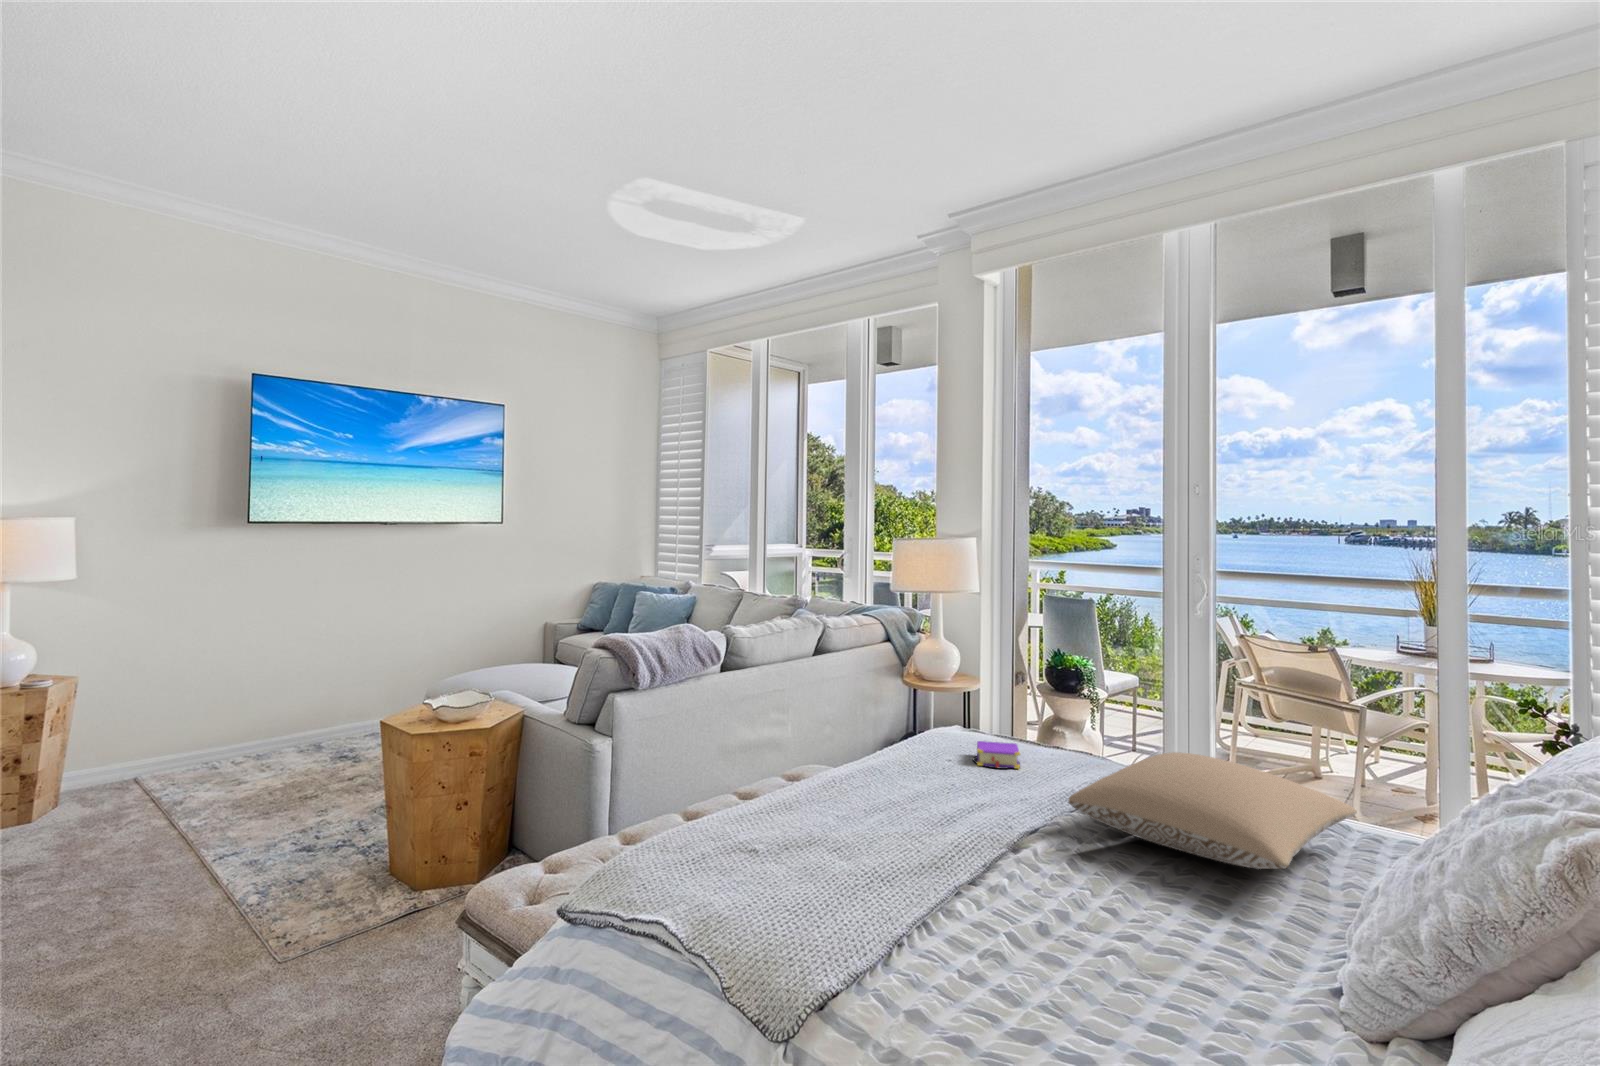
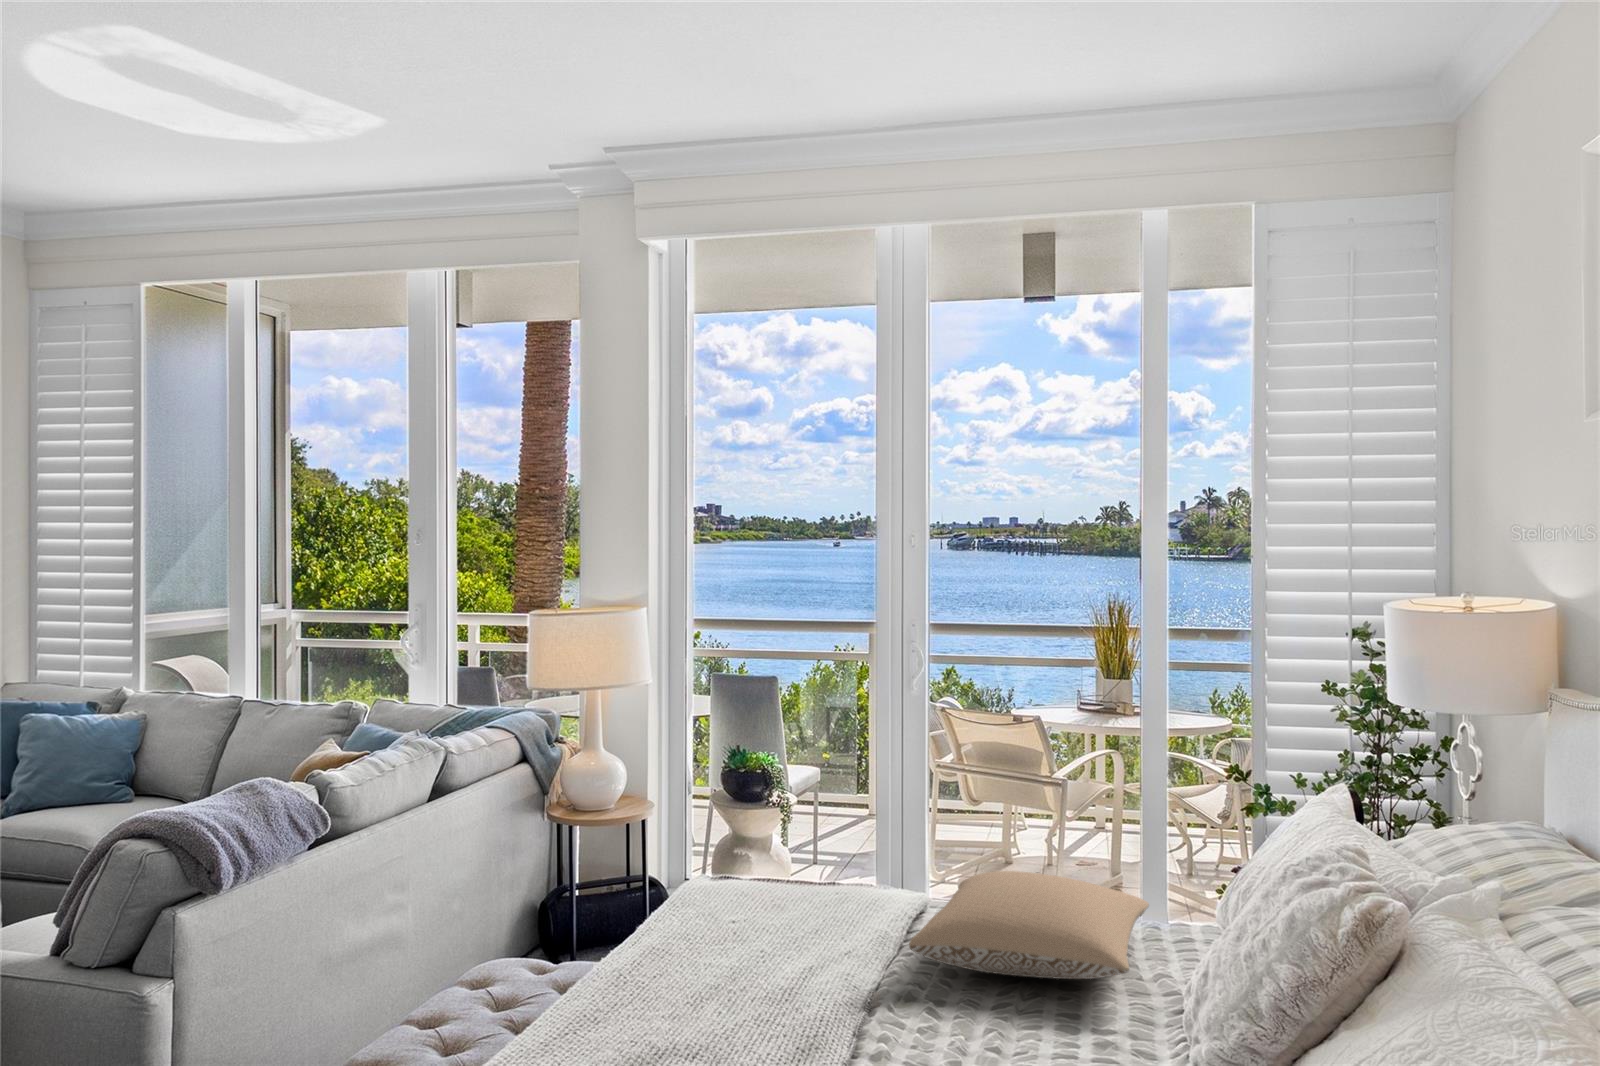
book: present [973,741,1020,769] -> none [724,887,835,931]

